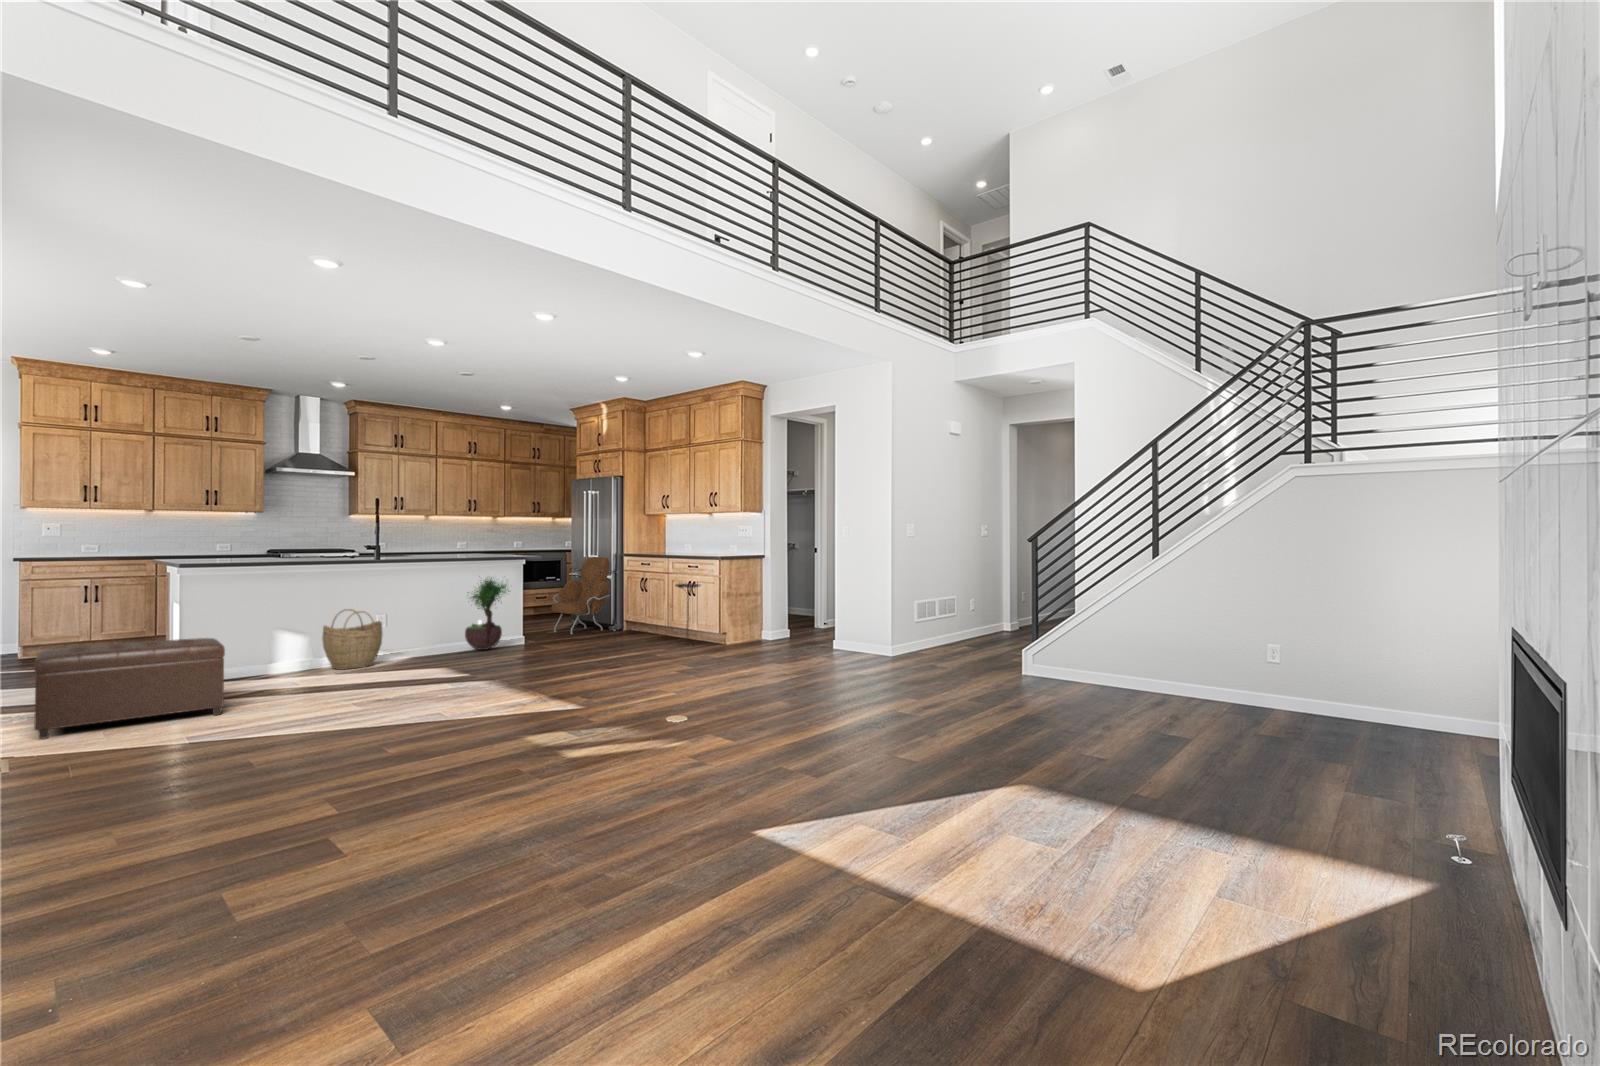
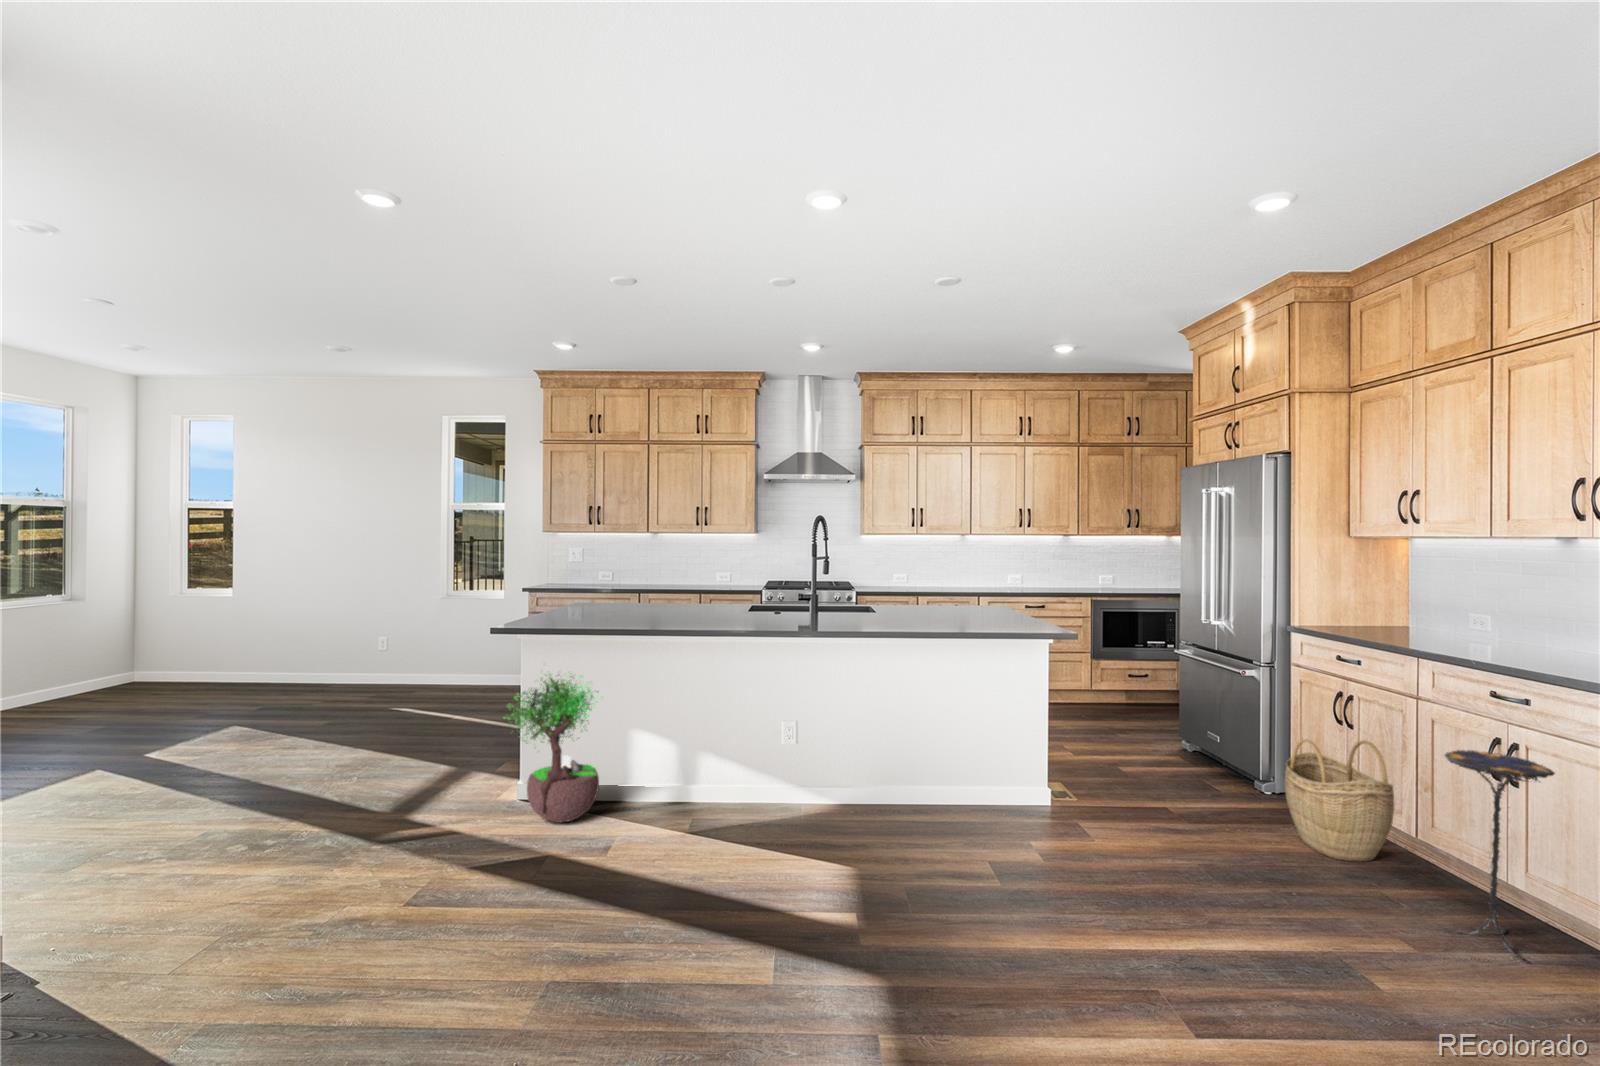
armchair: present [551,557,610,634] -> none [1124,627,1256,794]
potted tree: present [465,578,509,650] -> present [507,674,599,823]
woven basket: present [322,609,383,670] -> present [1285,739,1394,862]
ottoman: present [34,638,225,739] -> none [133,775,431,952]

